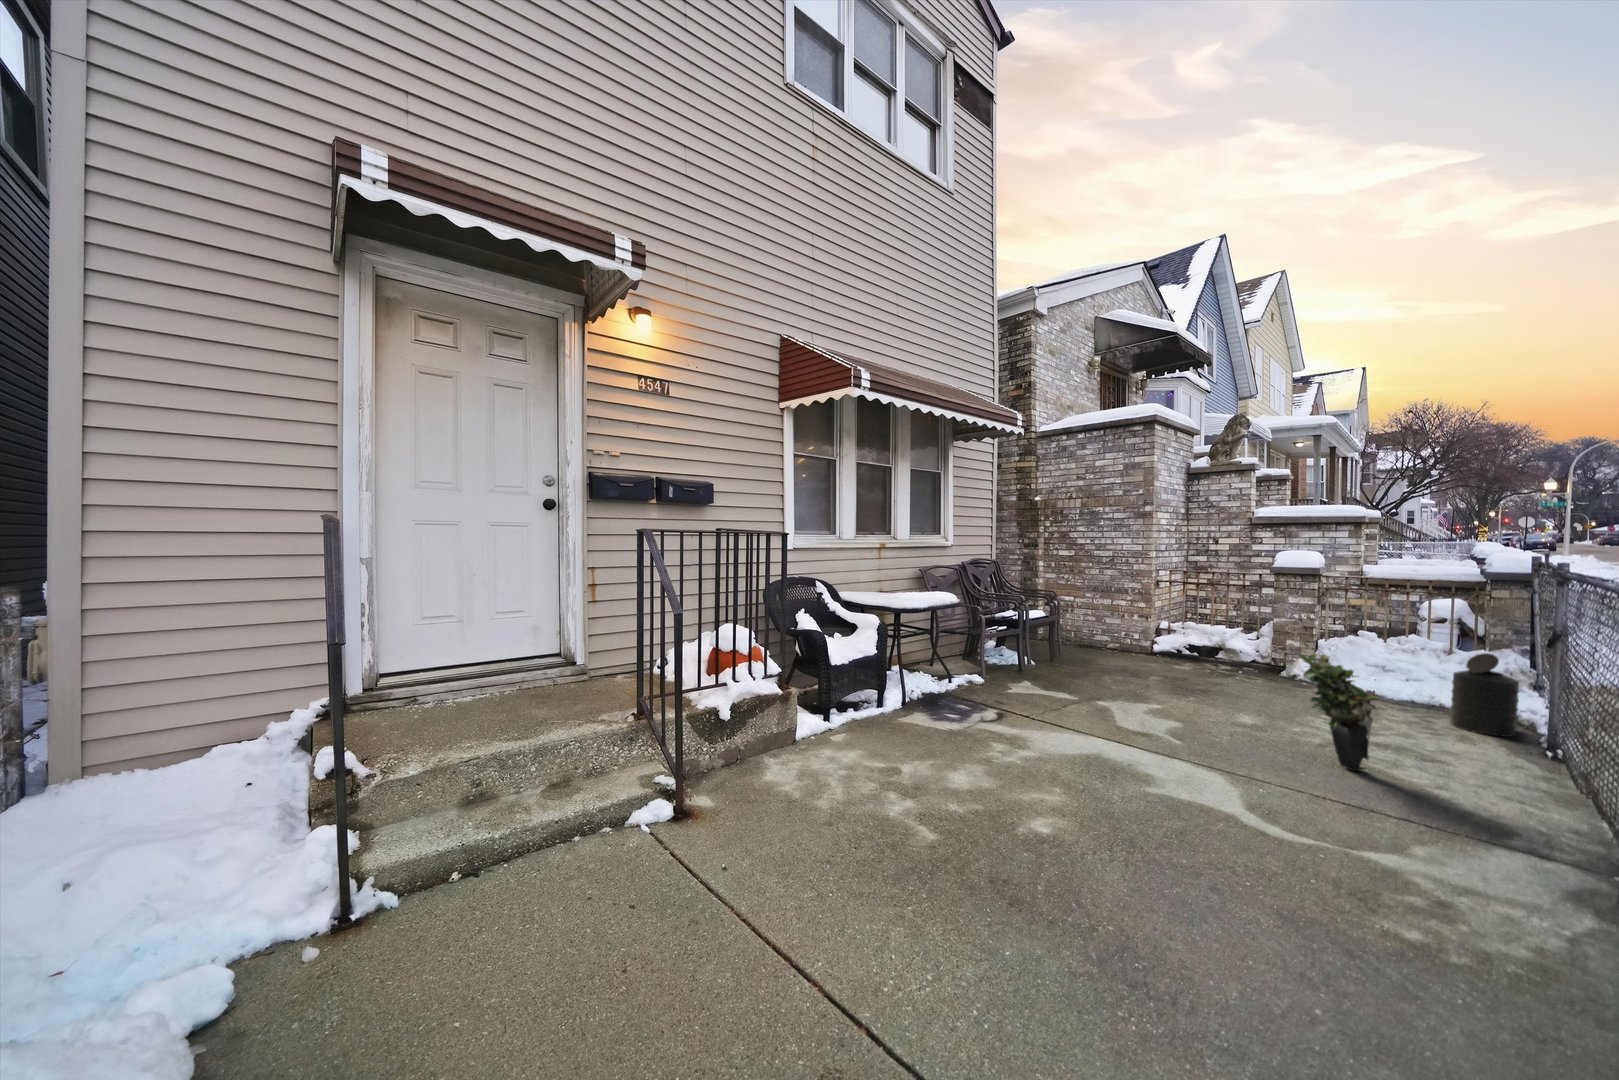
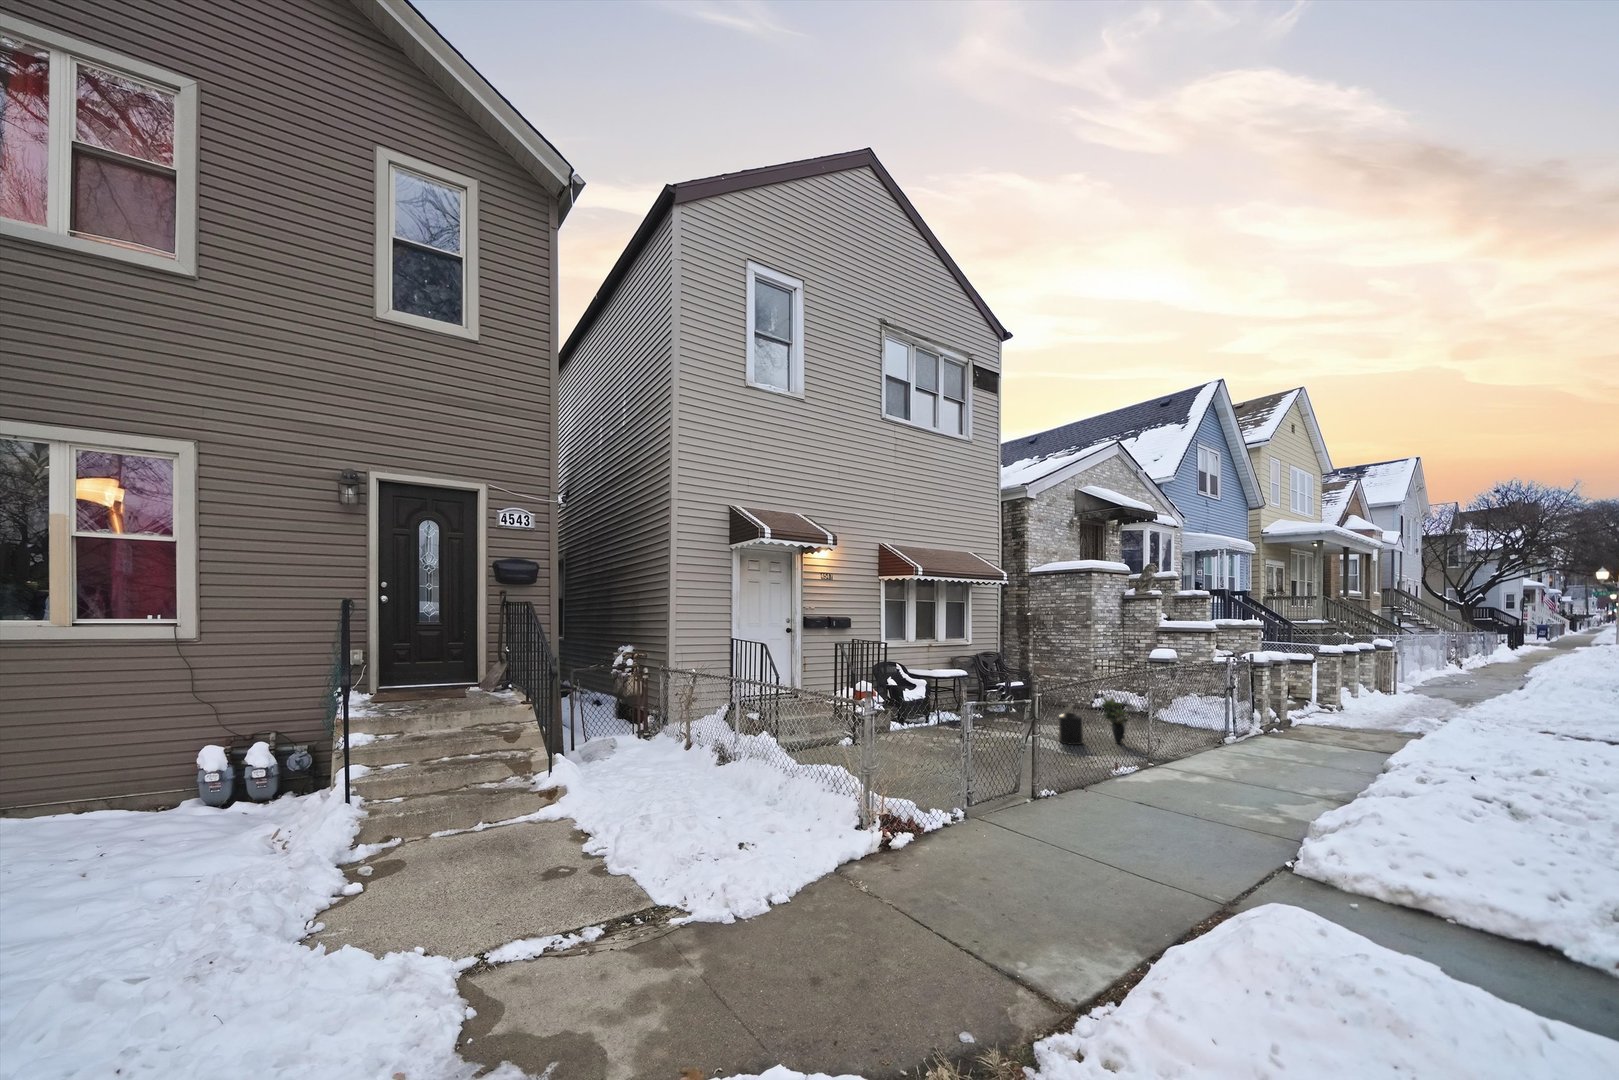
trash can: present [1450,653,1519,737] -> present [1059,705,1083,745]

